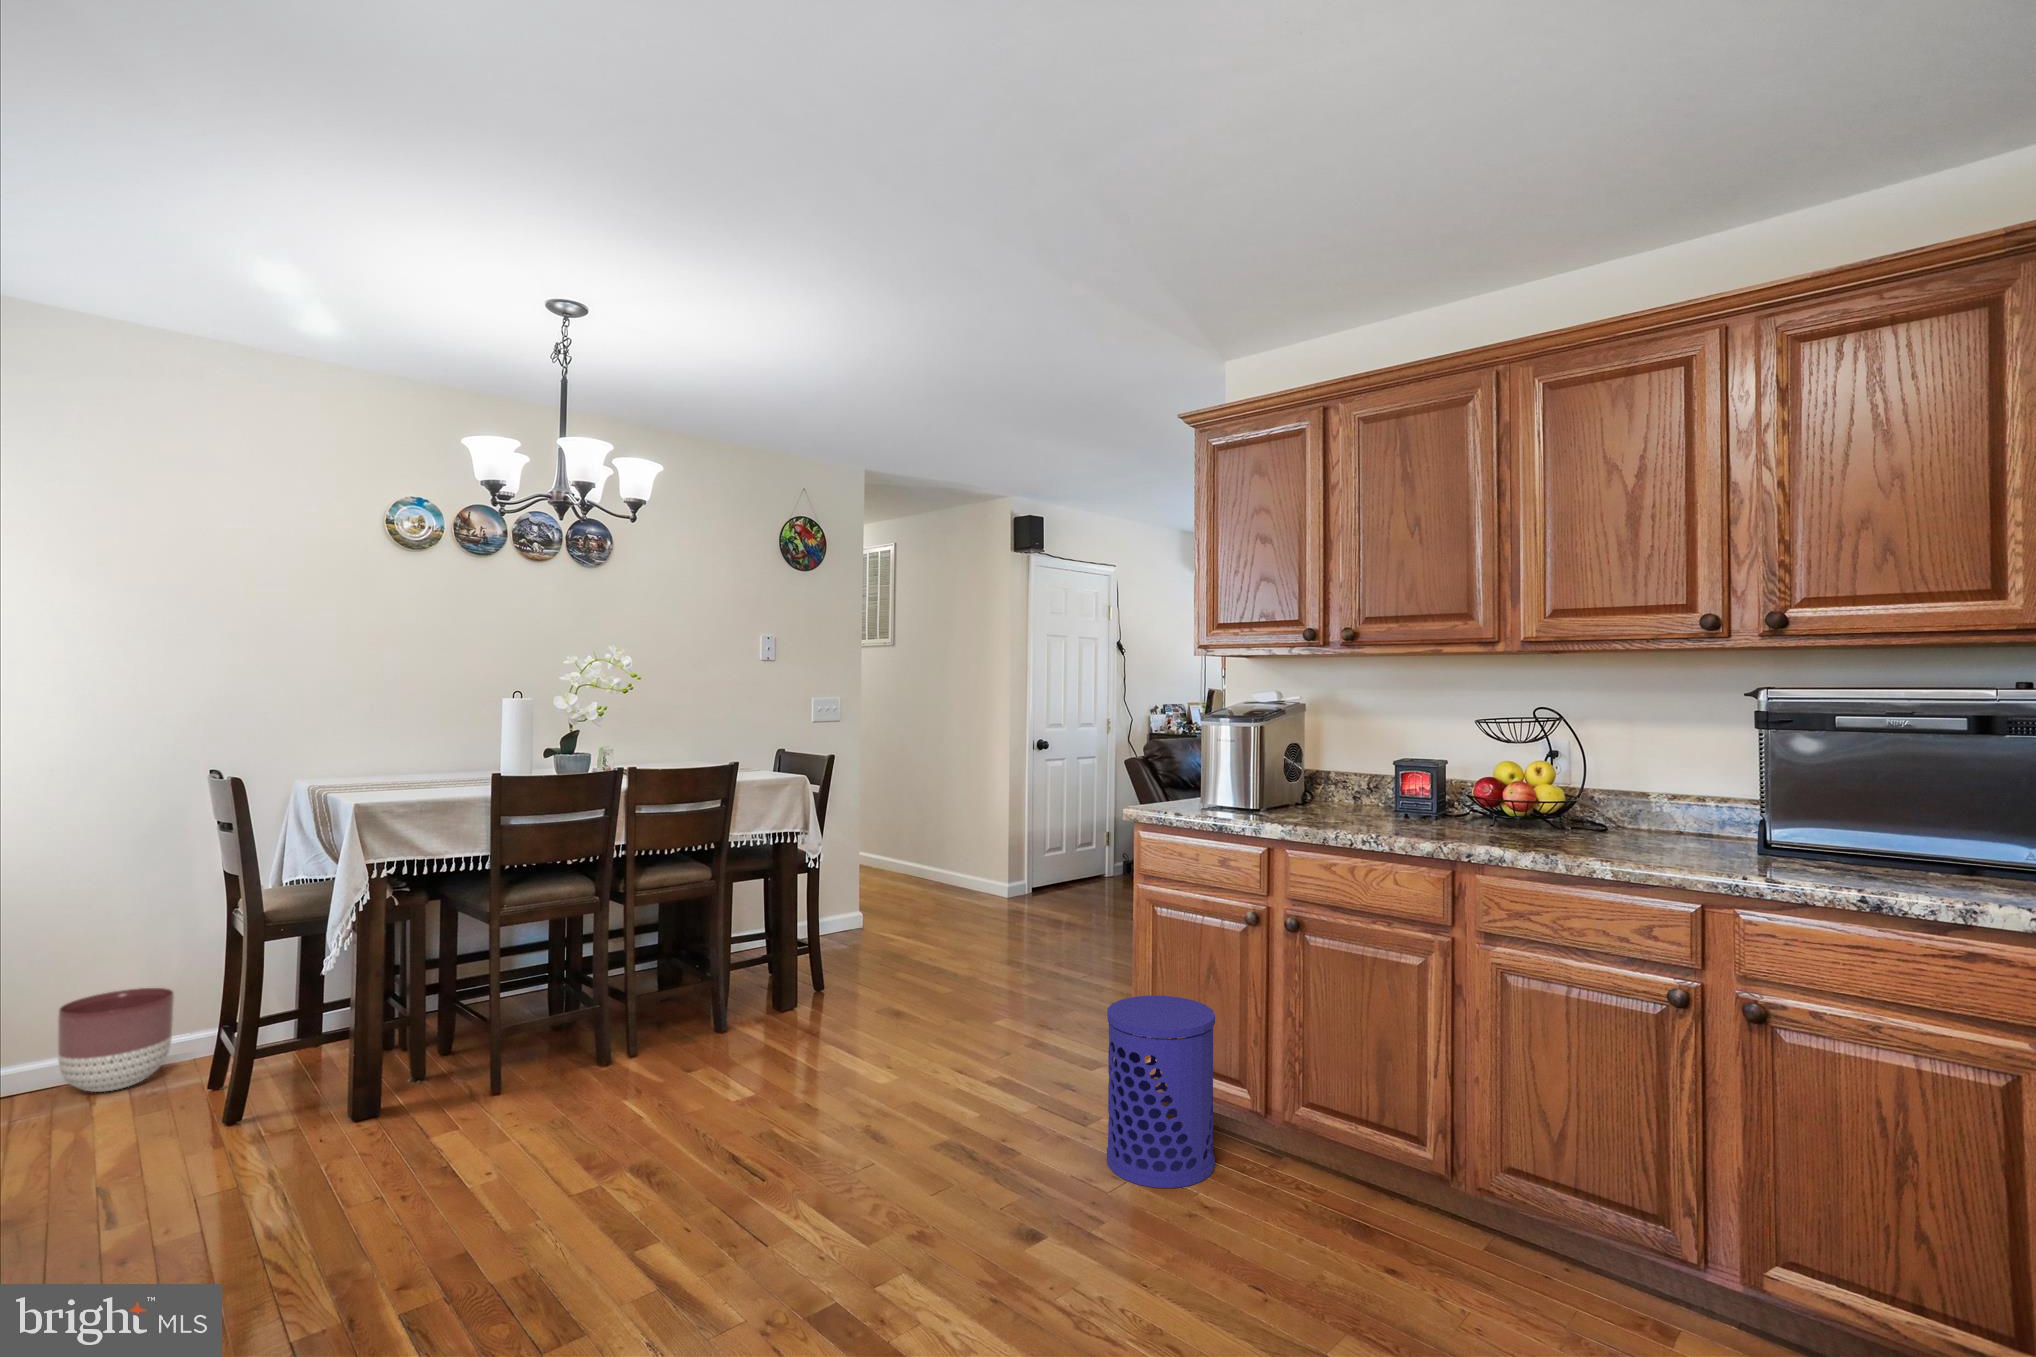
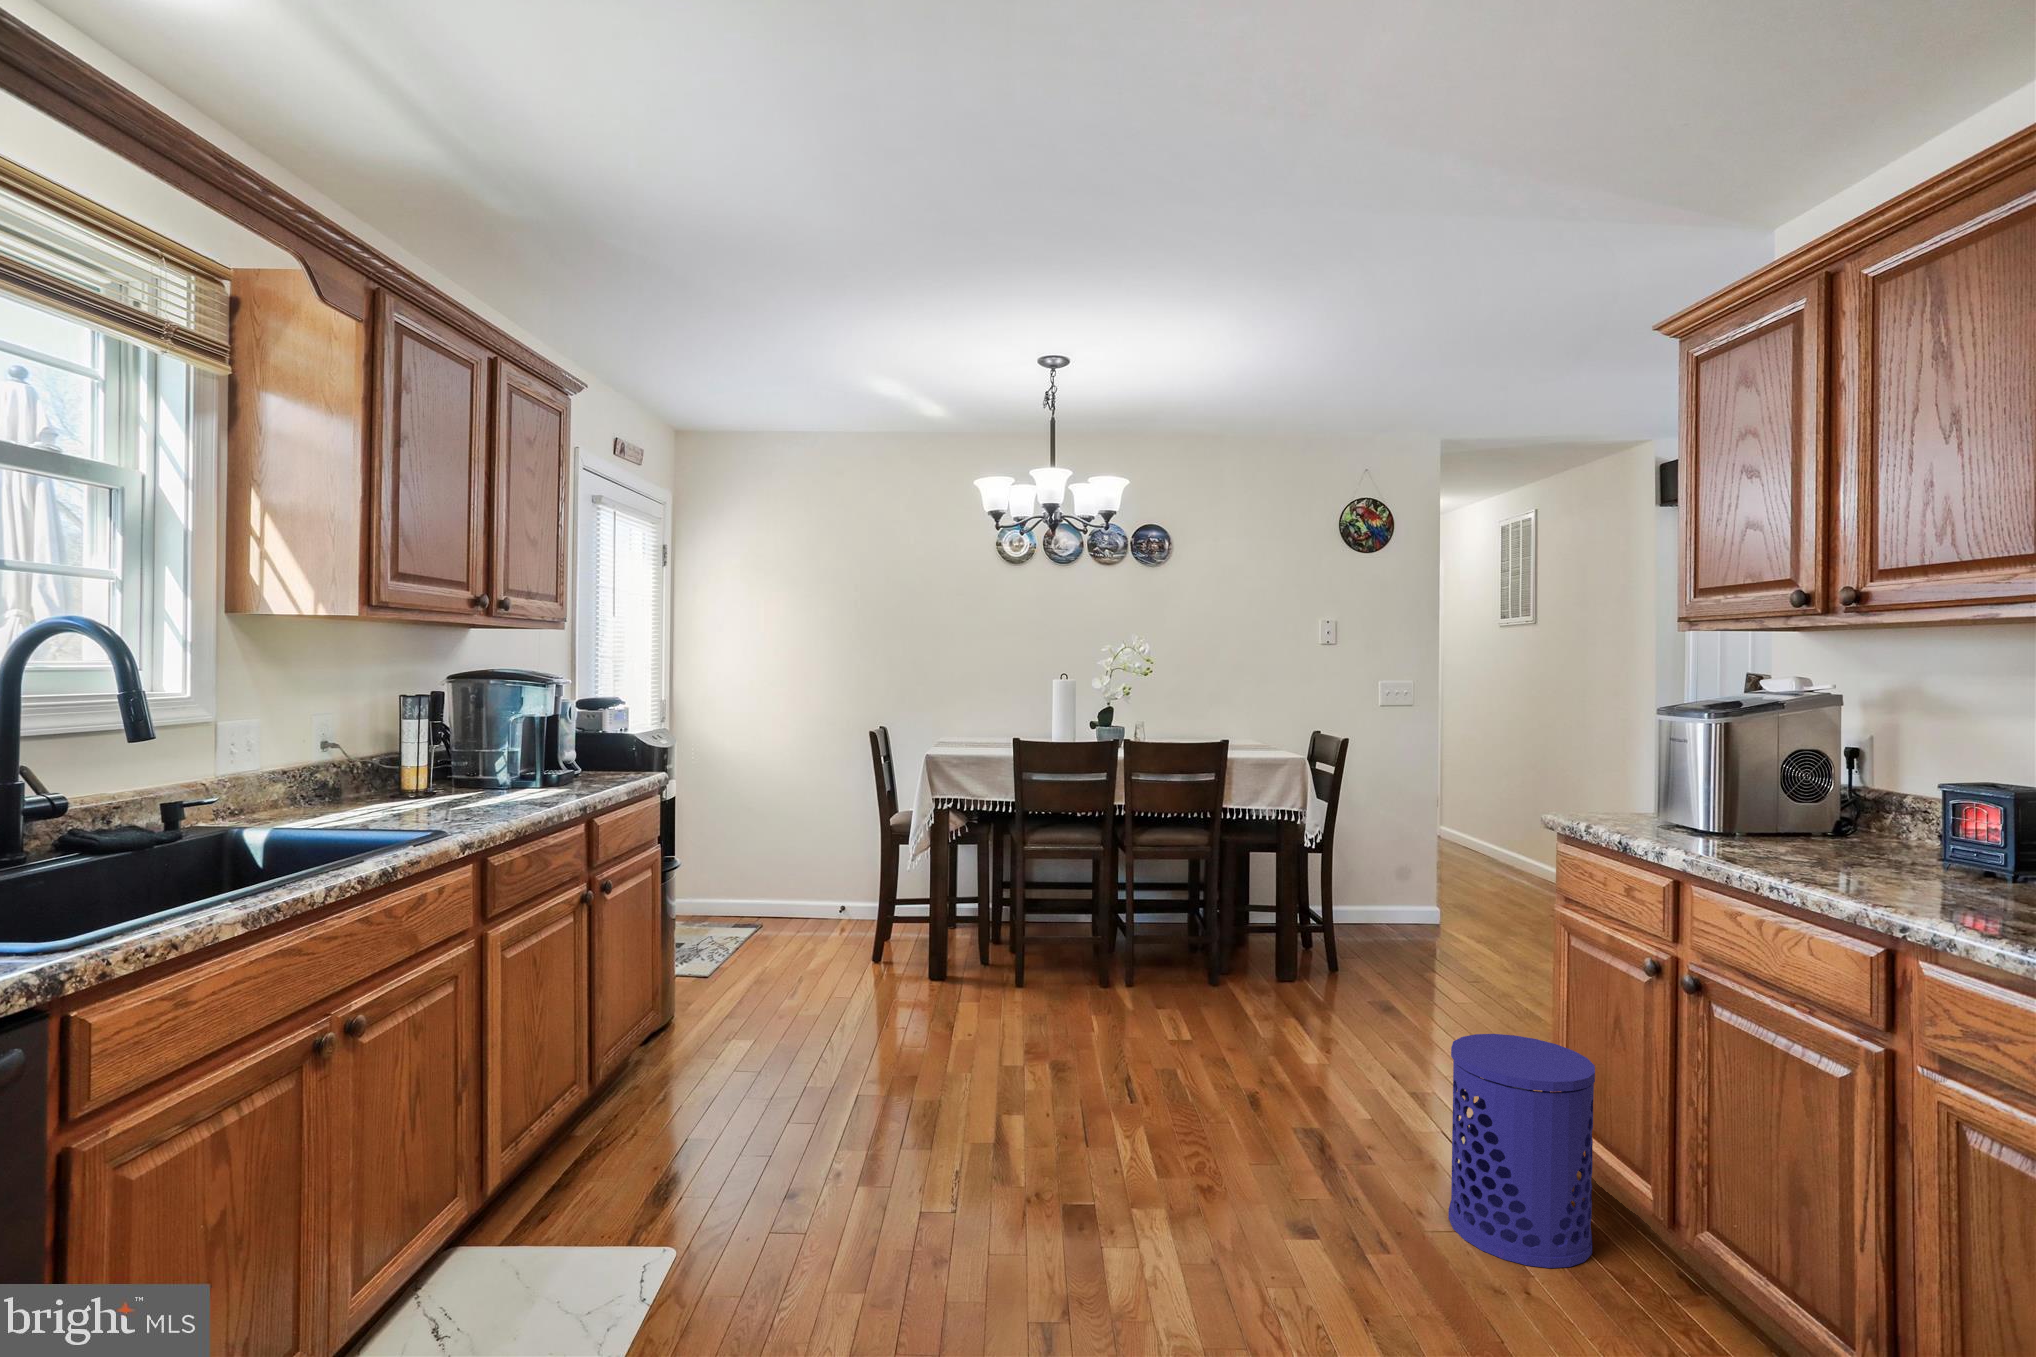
planter: present [58,988,174,1092] -> none [814,867,869,929]

